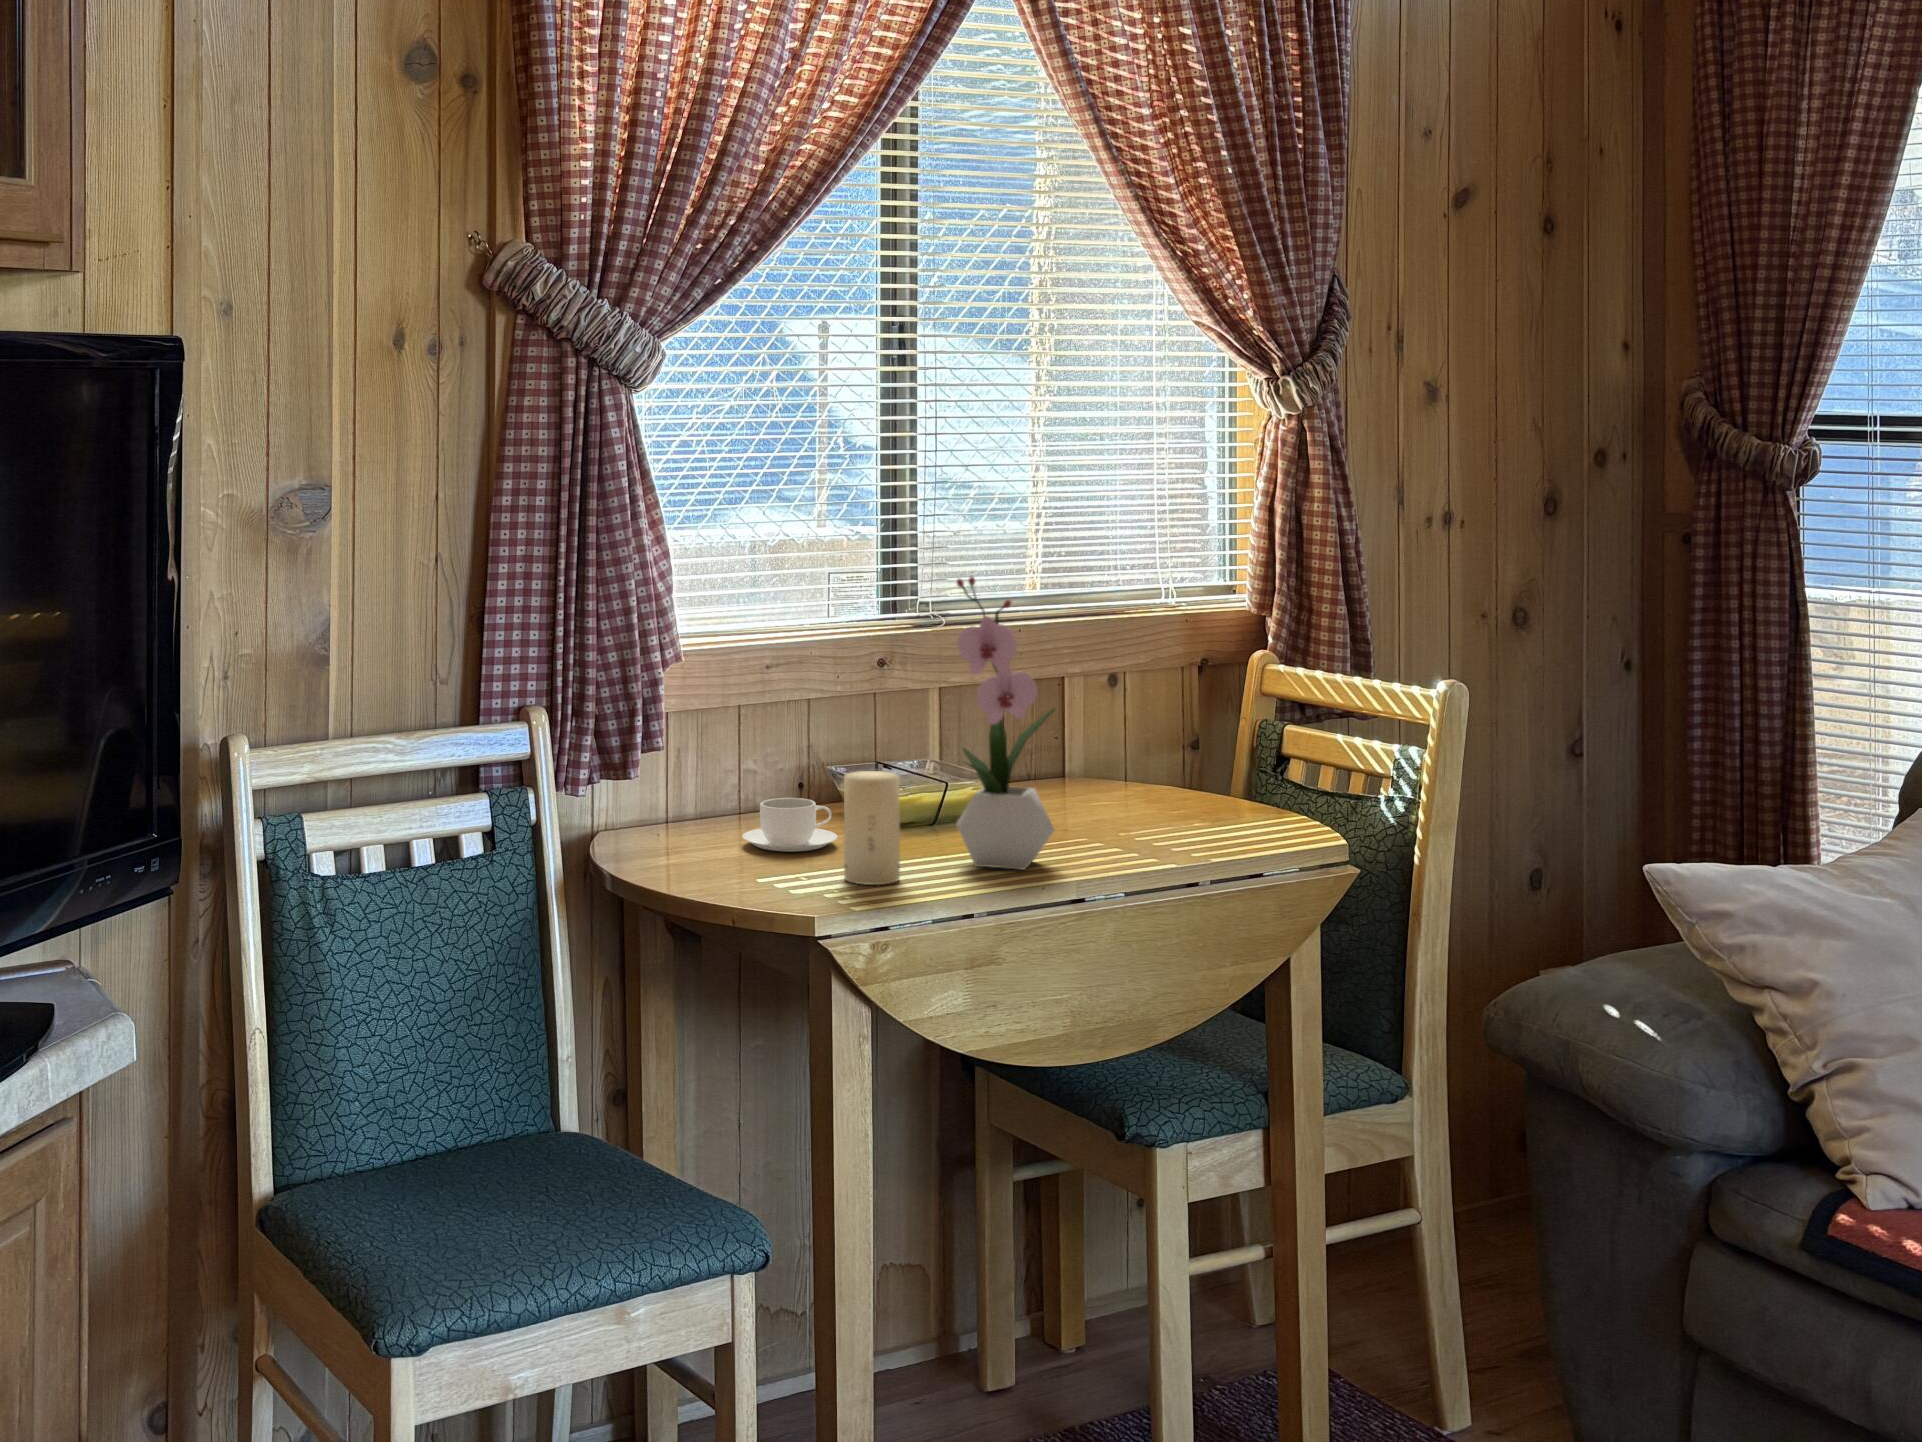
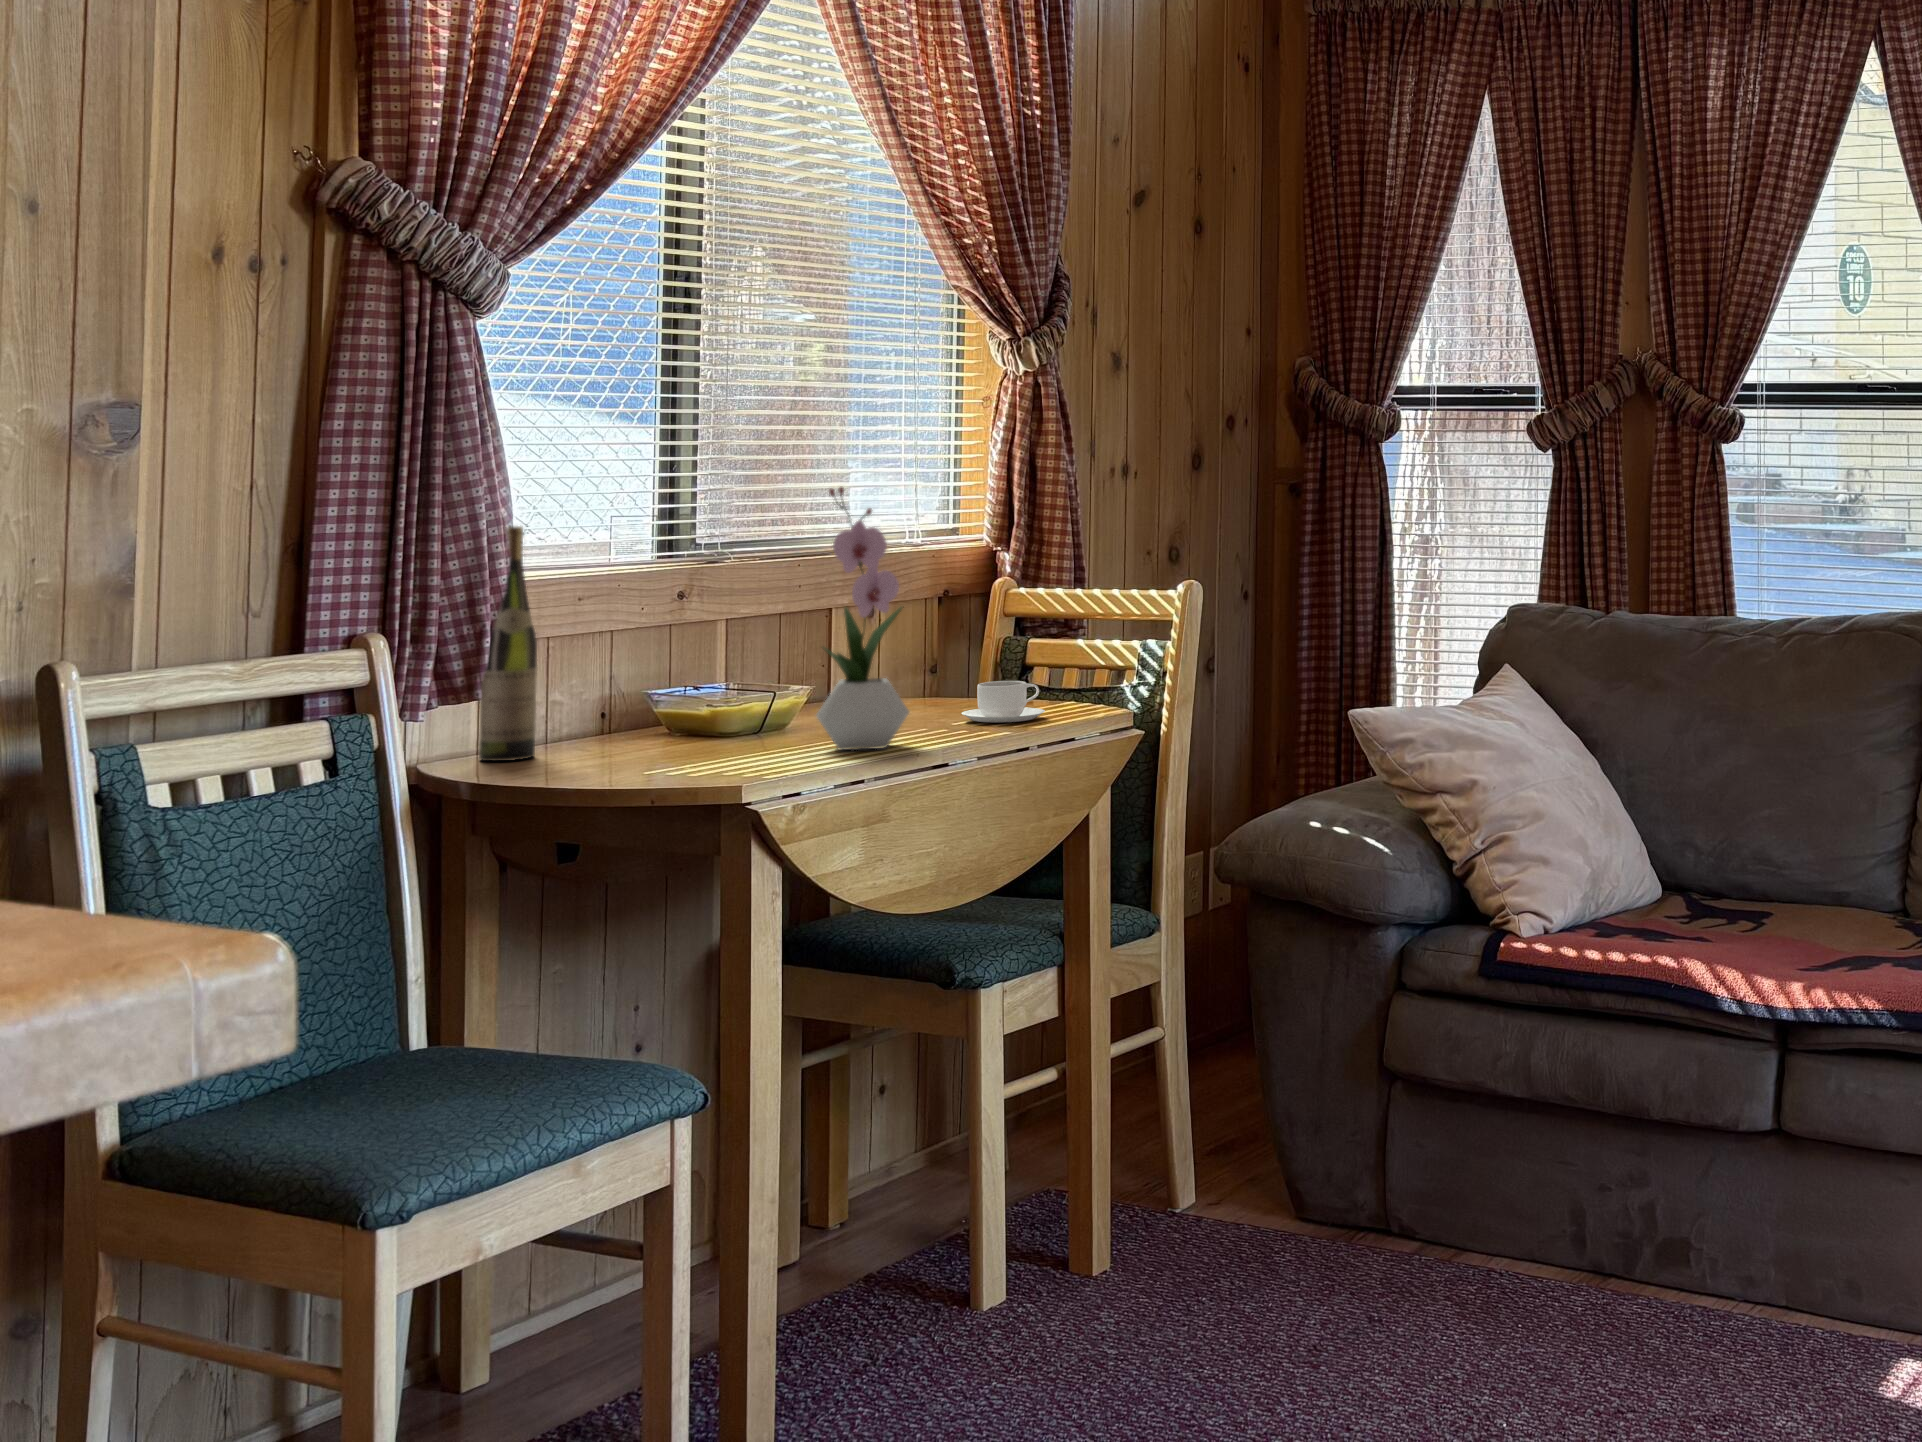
wine bottle: none [650,599,701,838] -> present [479,526,537,761]
candle: present [844,771,900,885] -> none [727,667,783,769]
coffee cup: present [743,798,837,852] -> present [962,681,1045,722]

